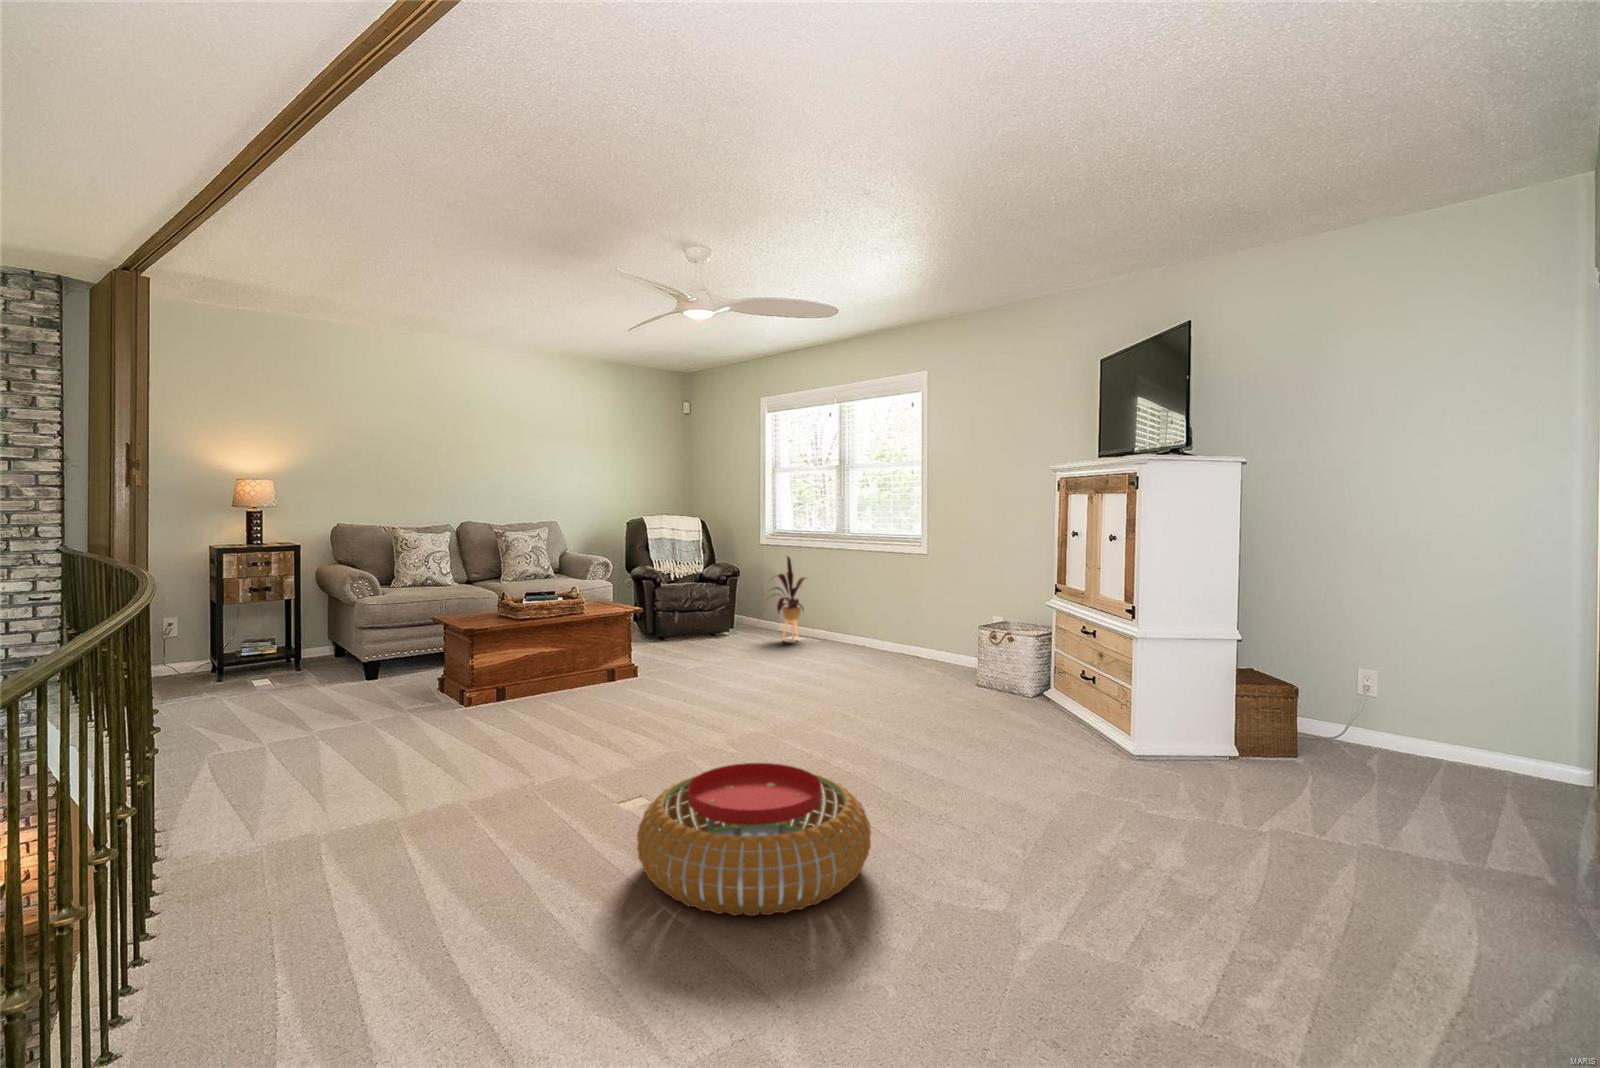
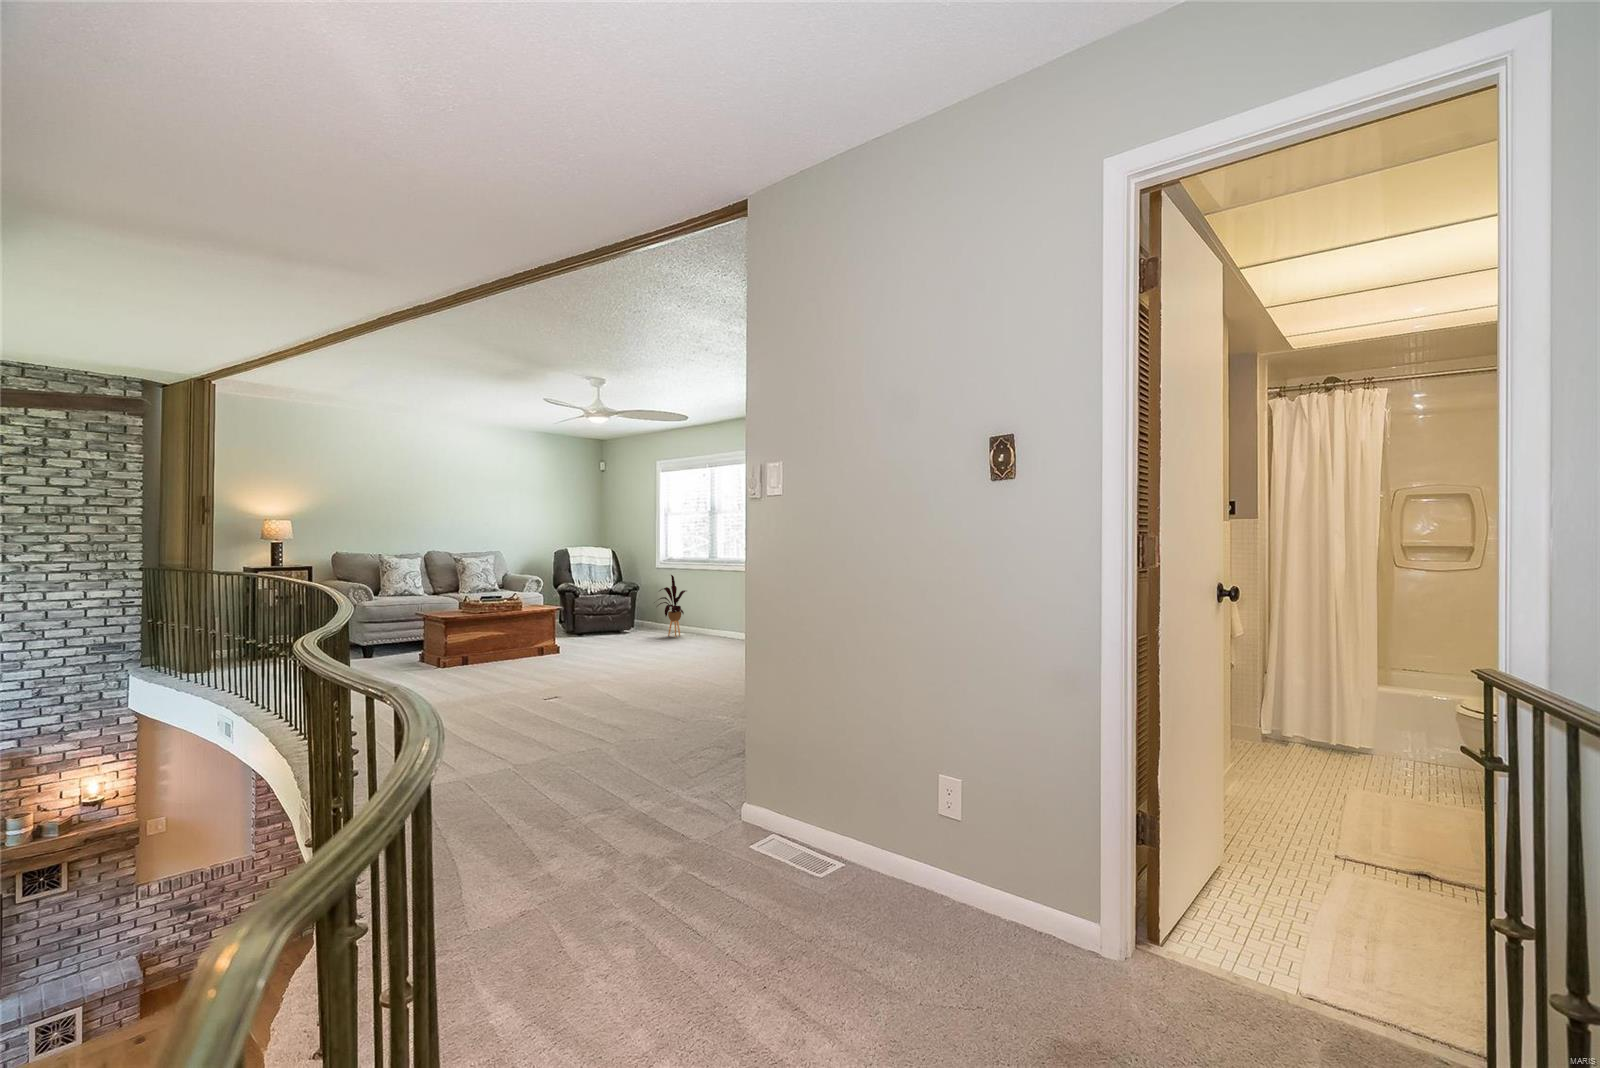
pouf: present [637,763,871,916] -> none [548,676,673,740]

